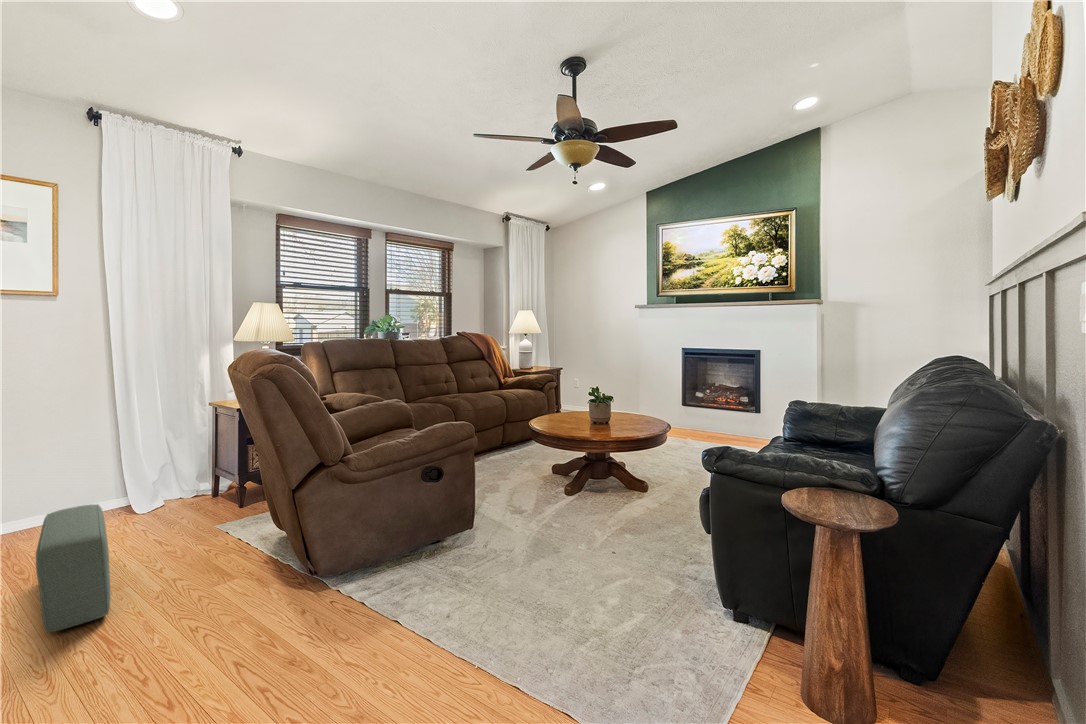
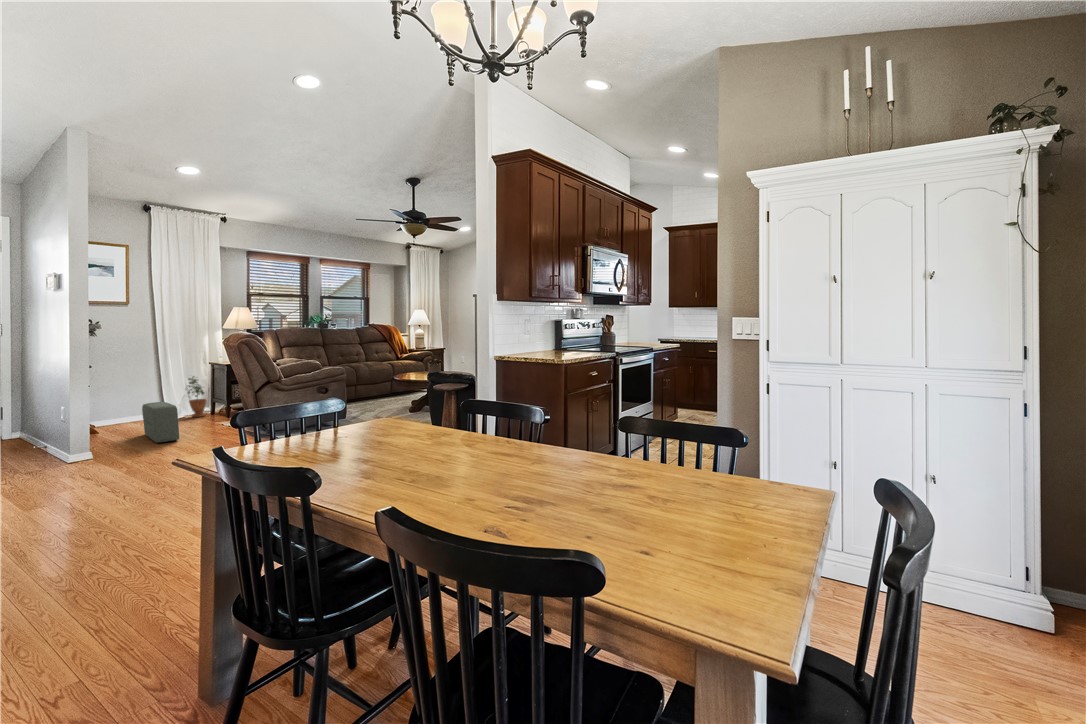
potted plant: none [162,427,202,506] -> present [188,376,206,417]

